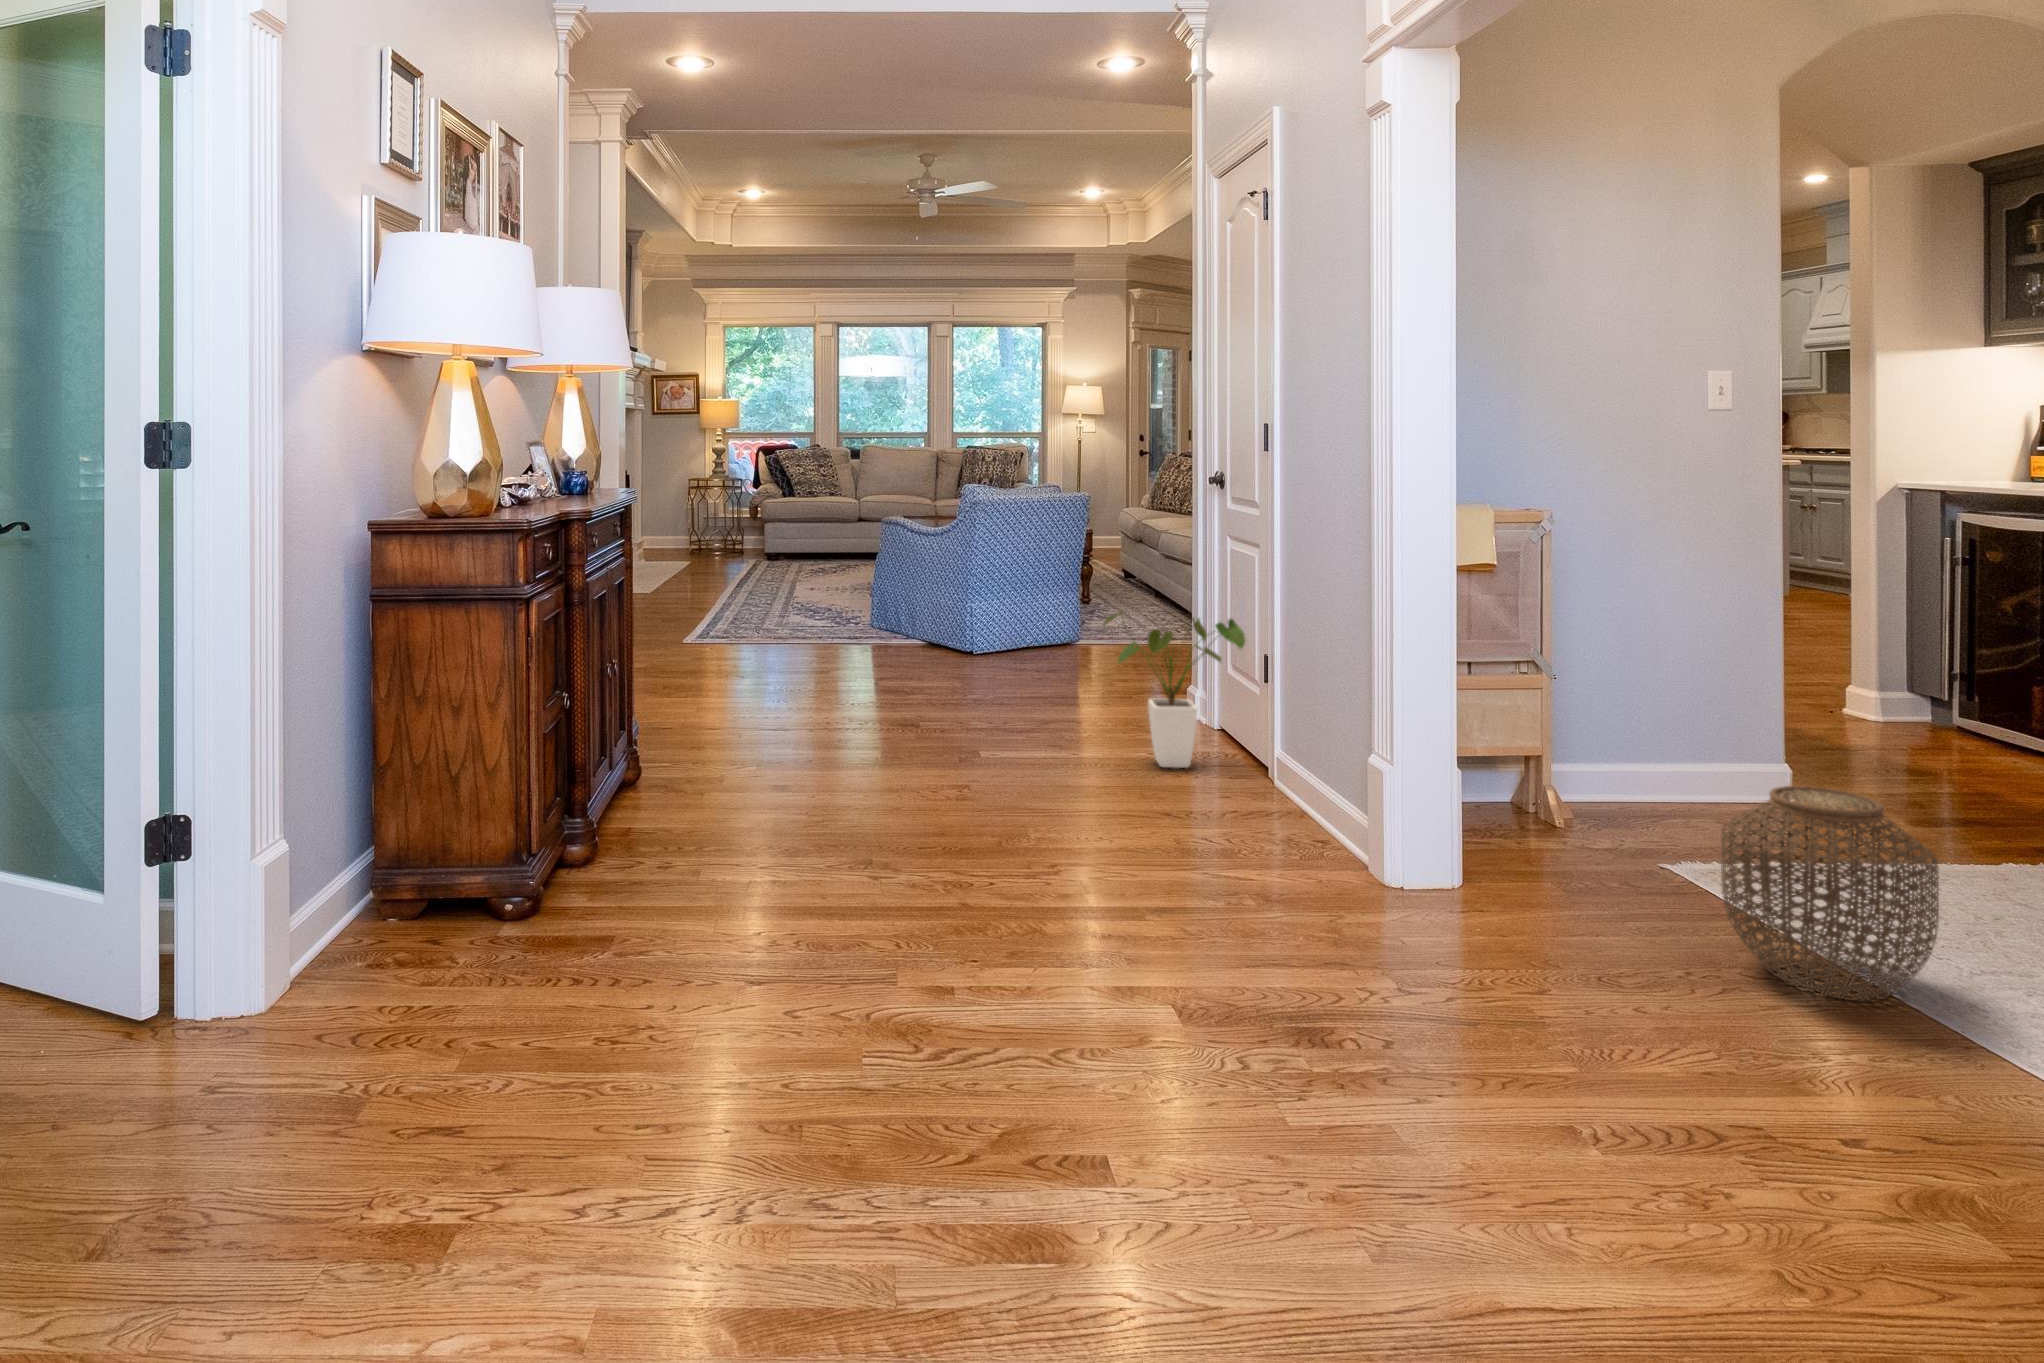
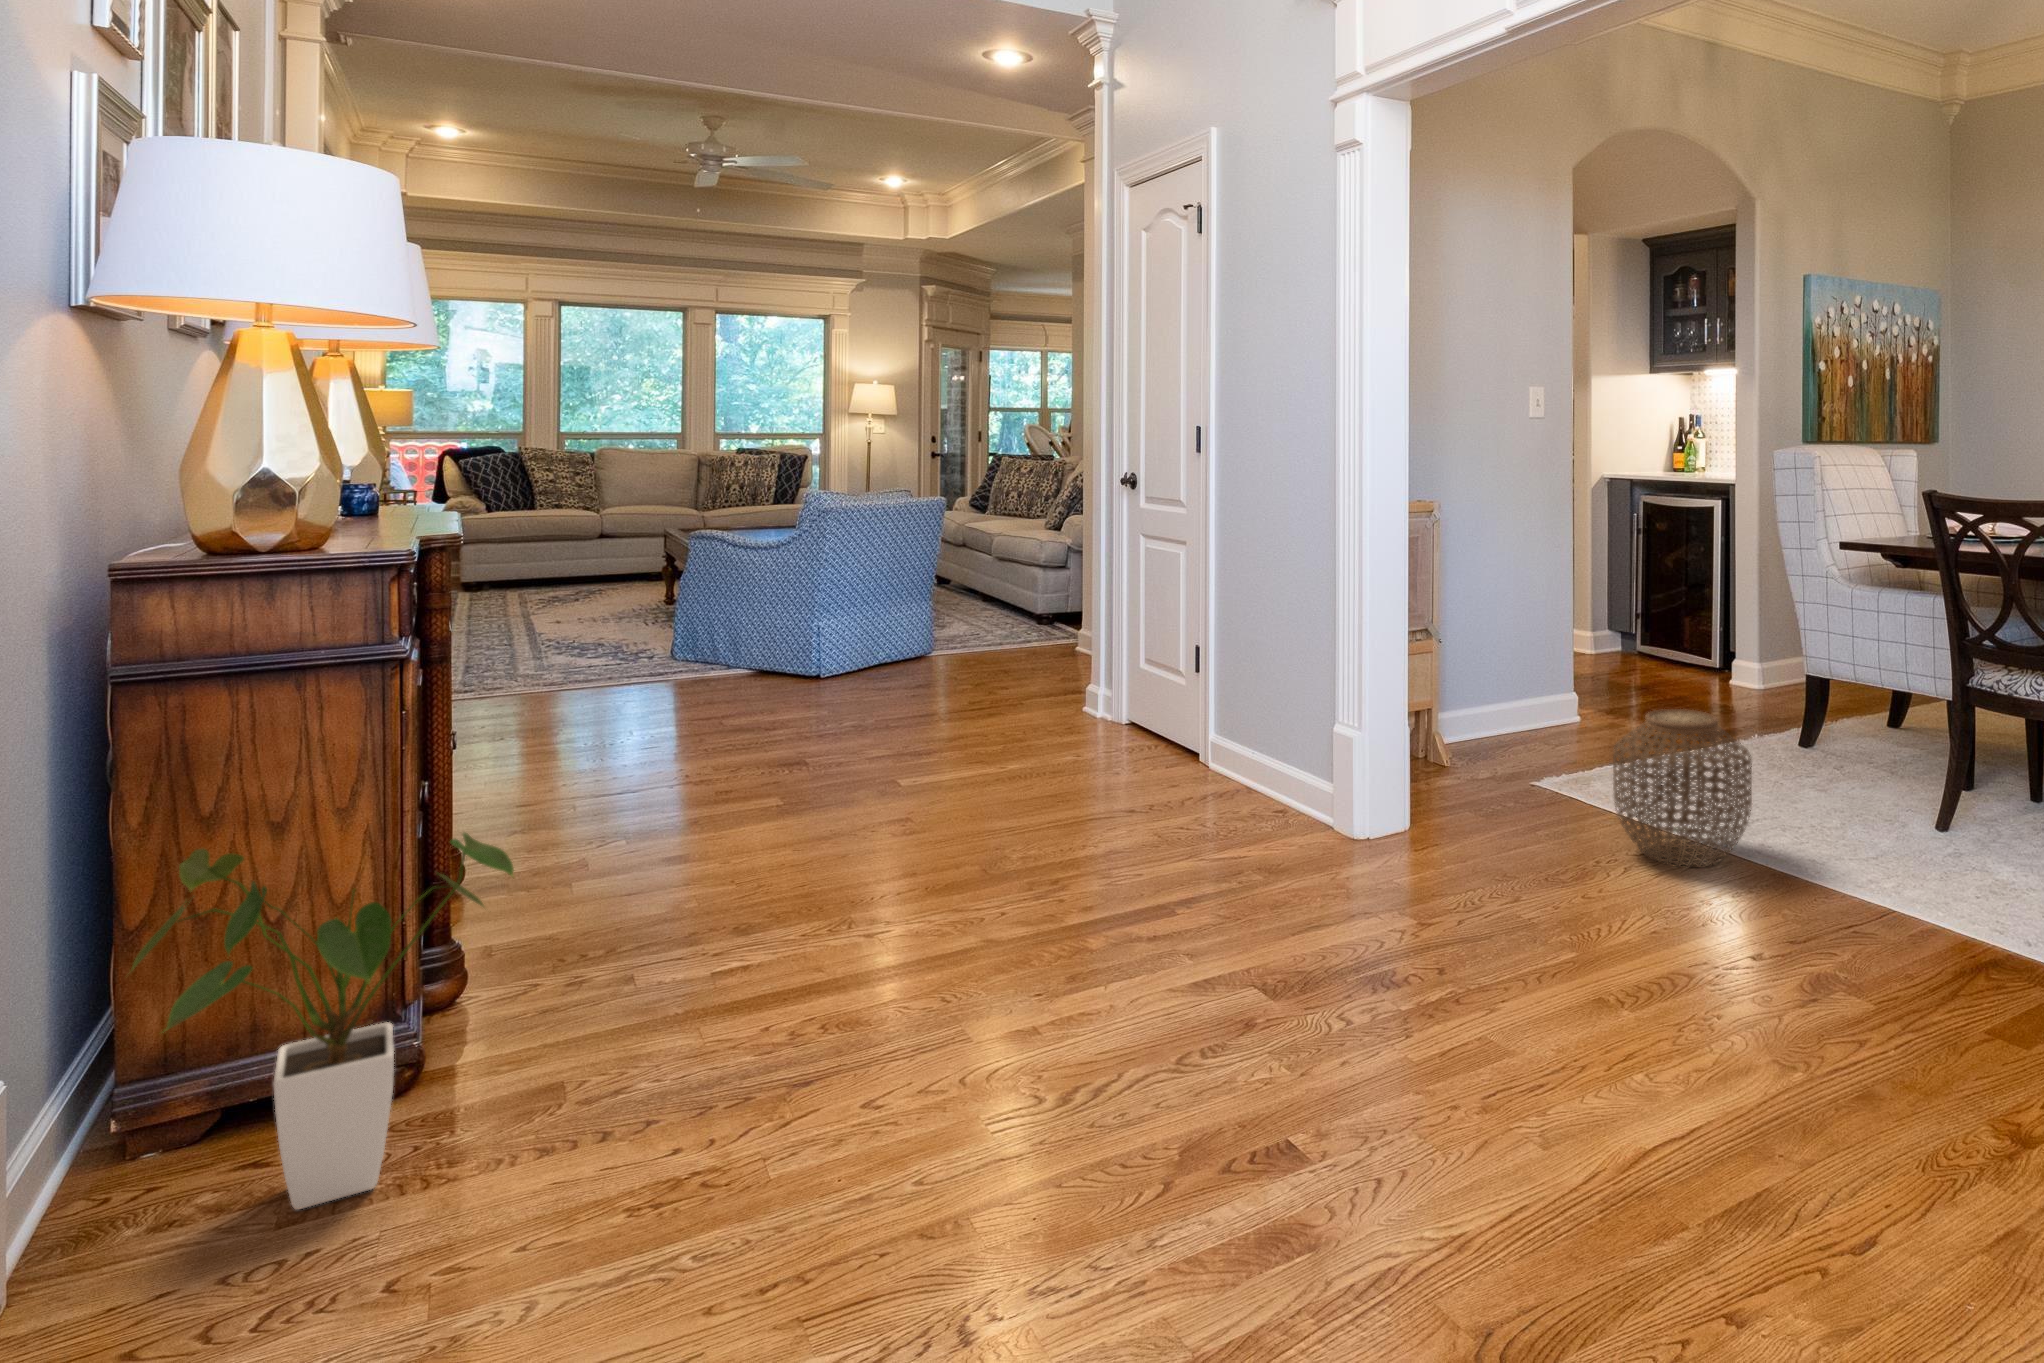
house plant: present [1103,612,1246,768] -> present [131,833,514,1210]

